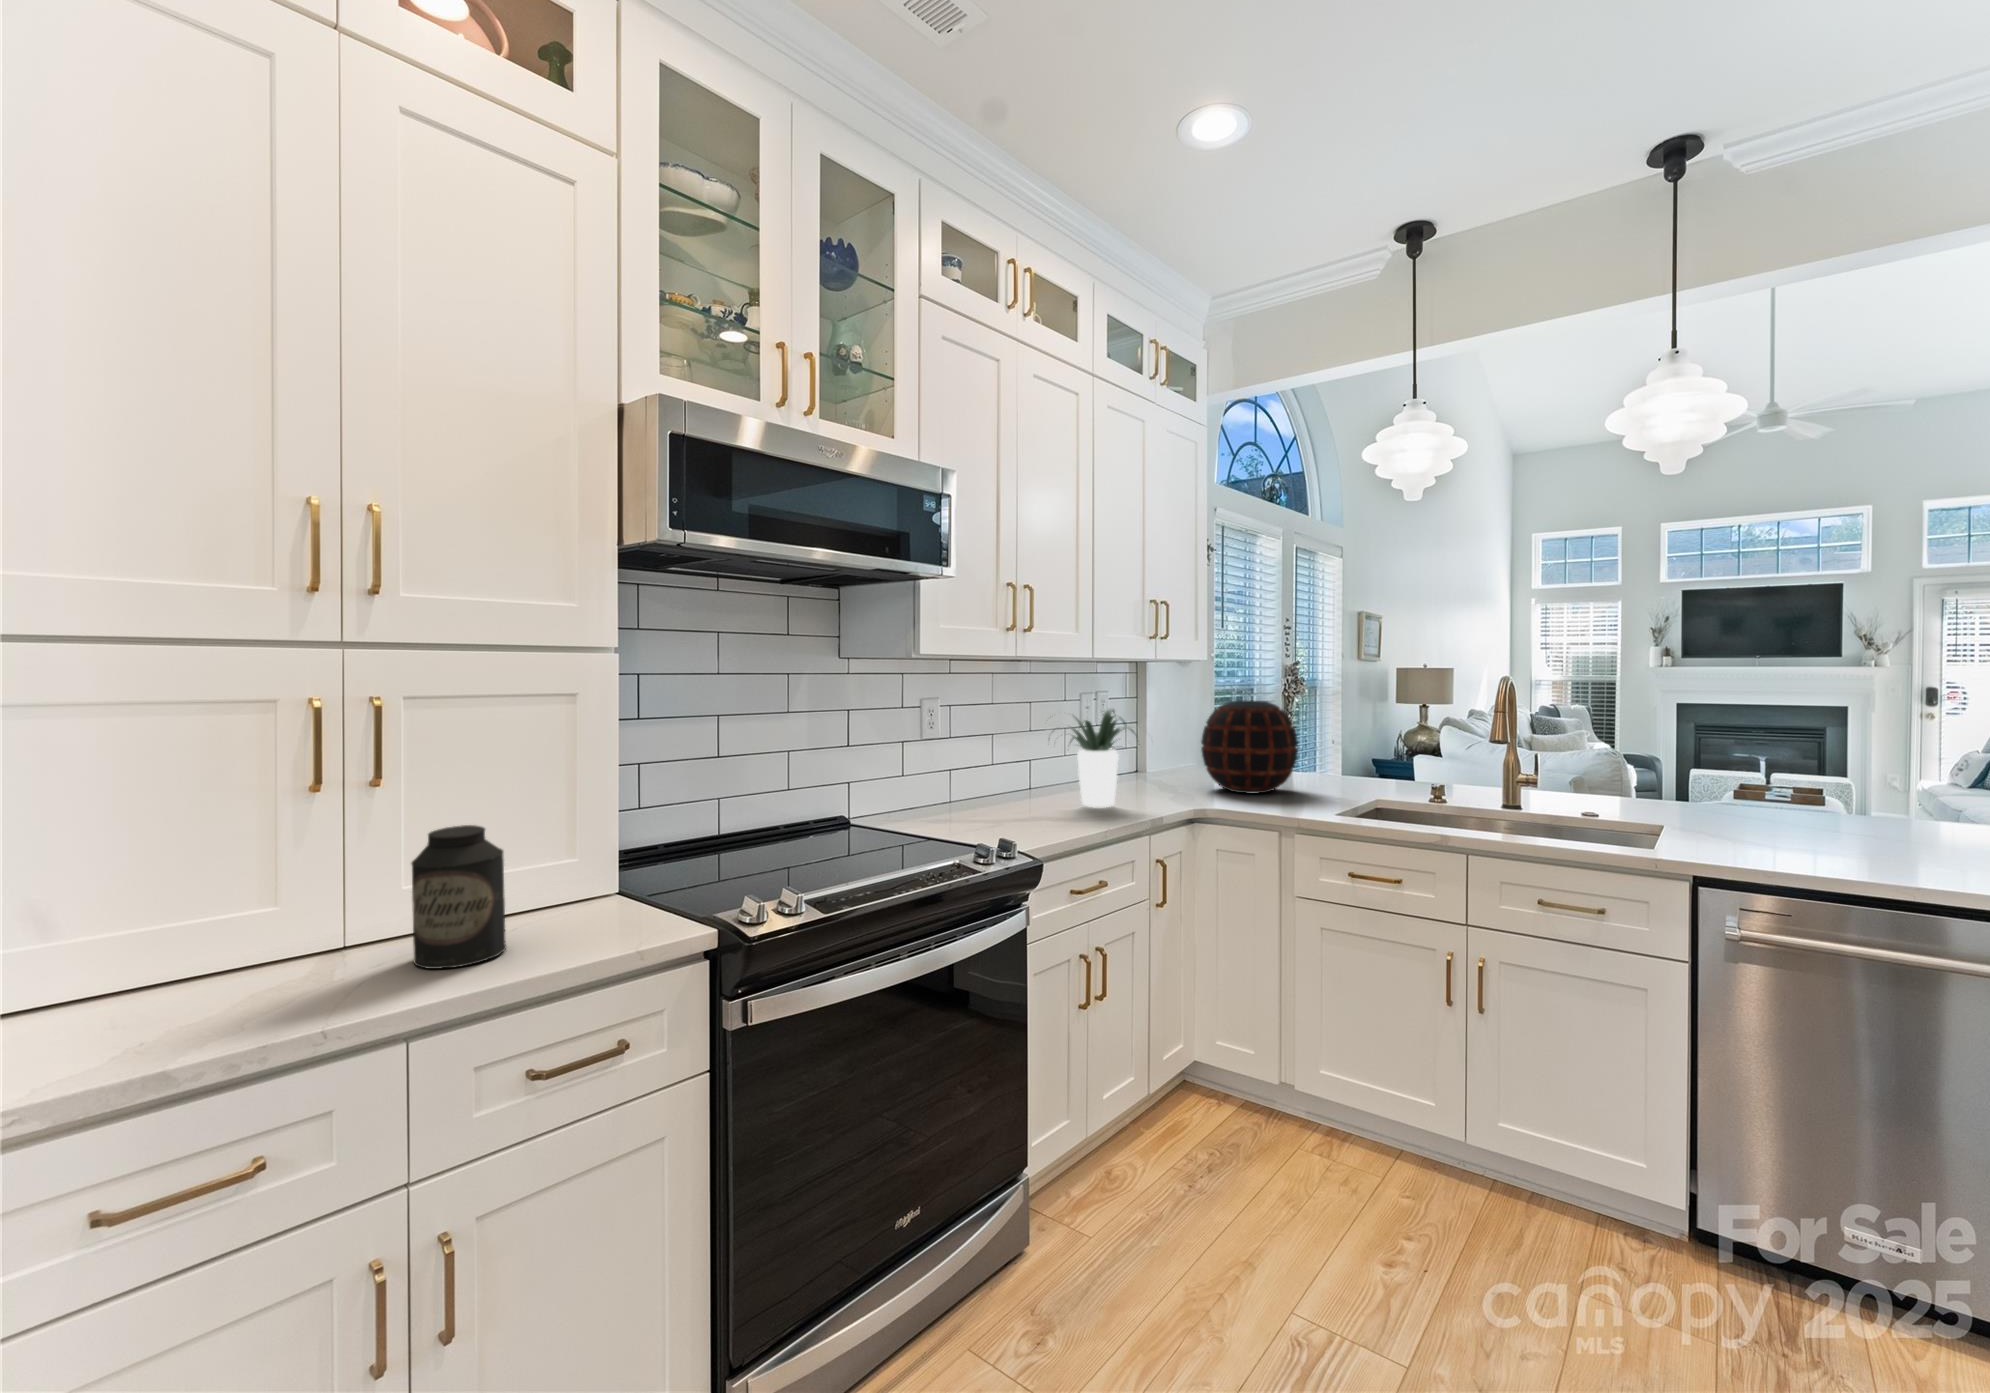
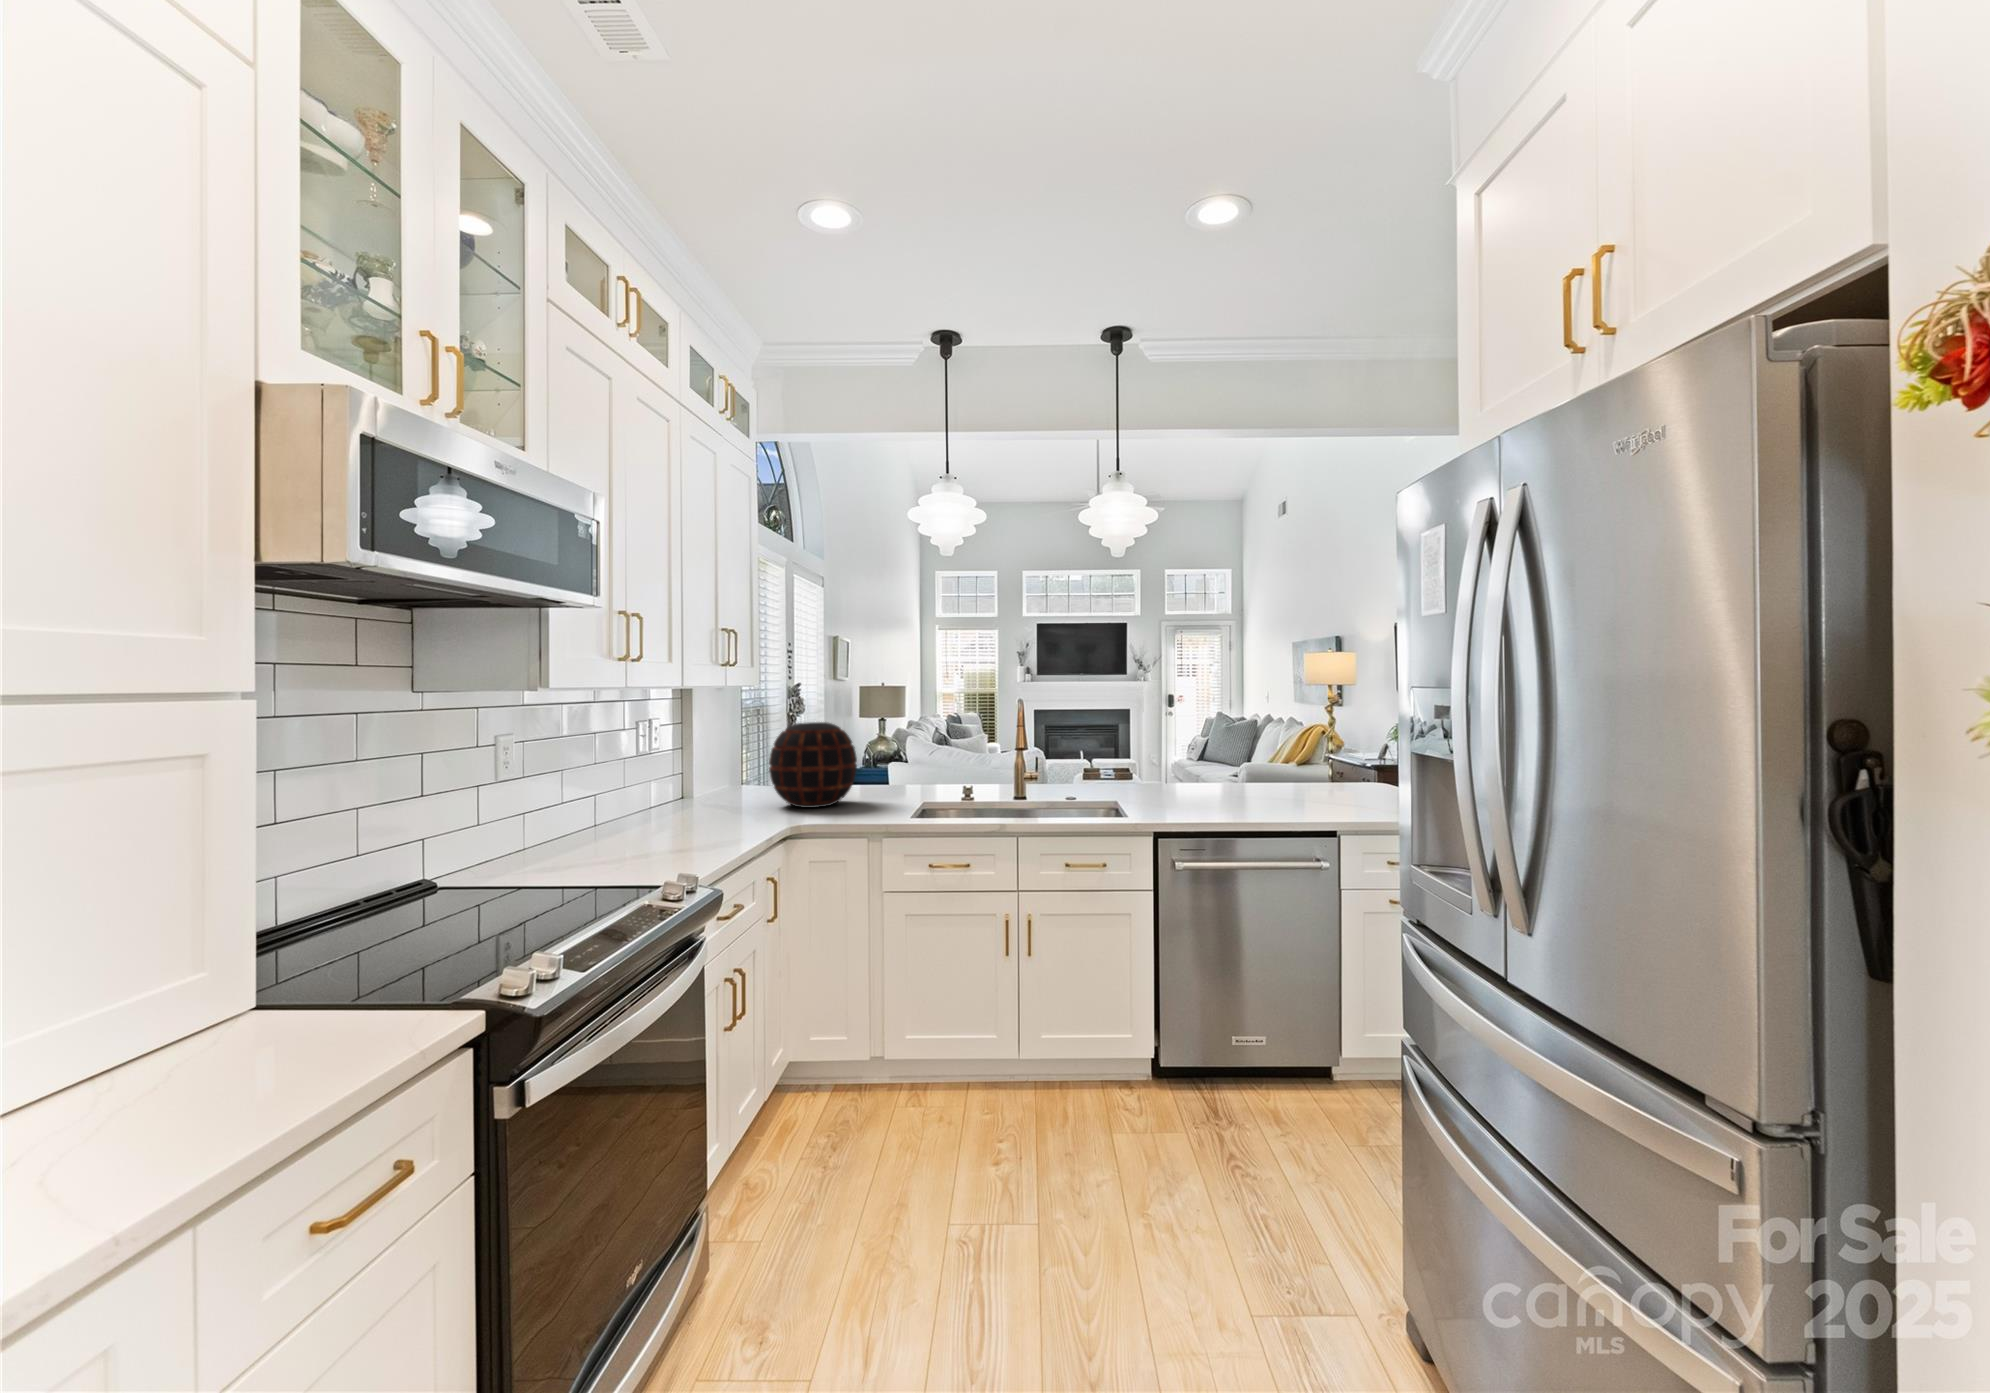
potted plant: present [1049,708,1134,807] -> none [632,736,748,835]
canister: present [411,825,506,969] -> none [69,938,221,1144]

